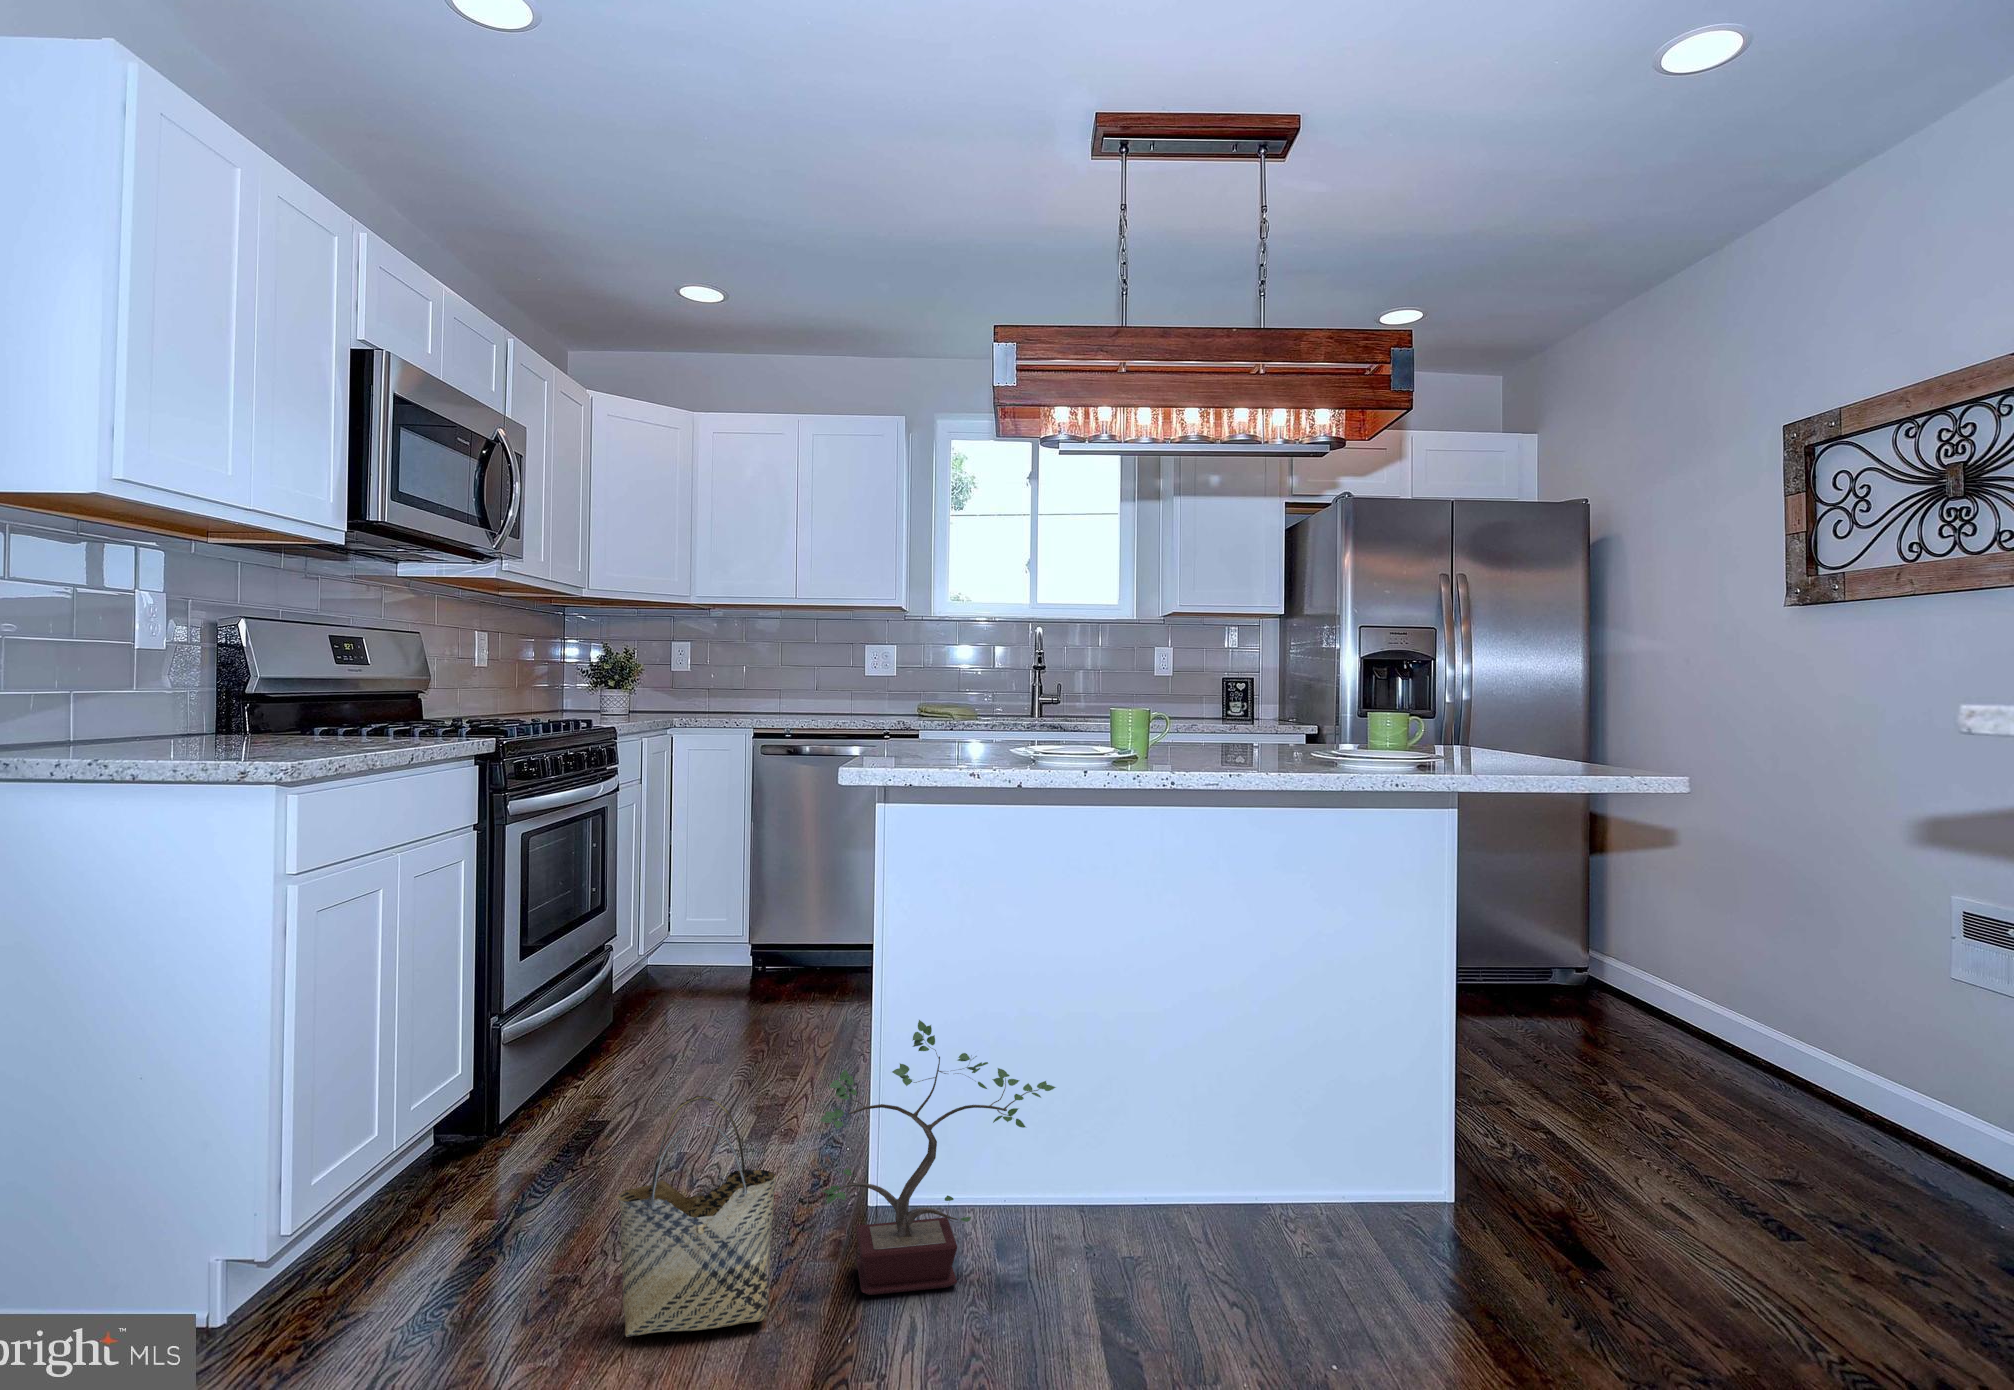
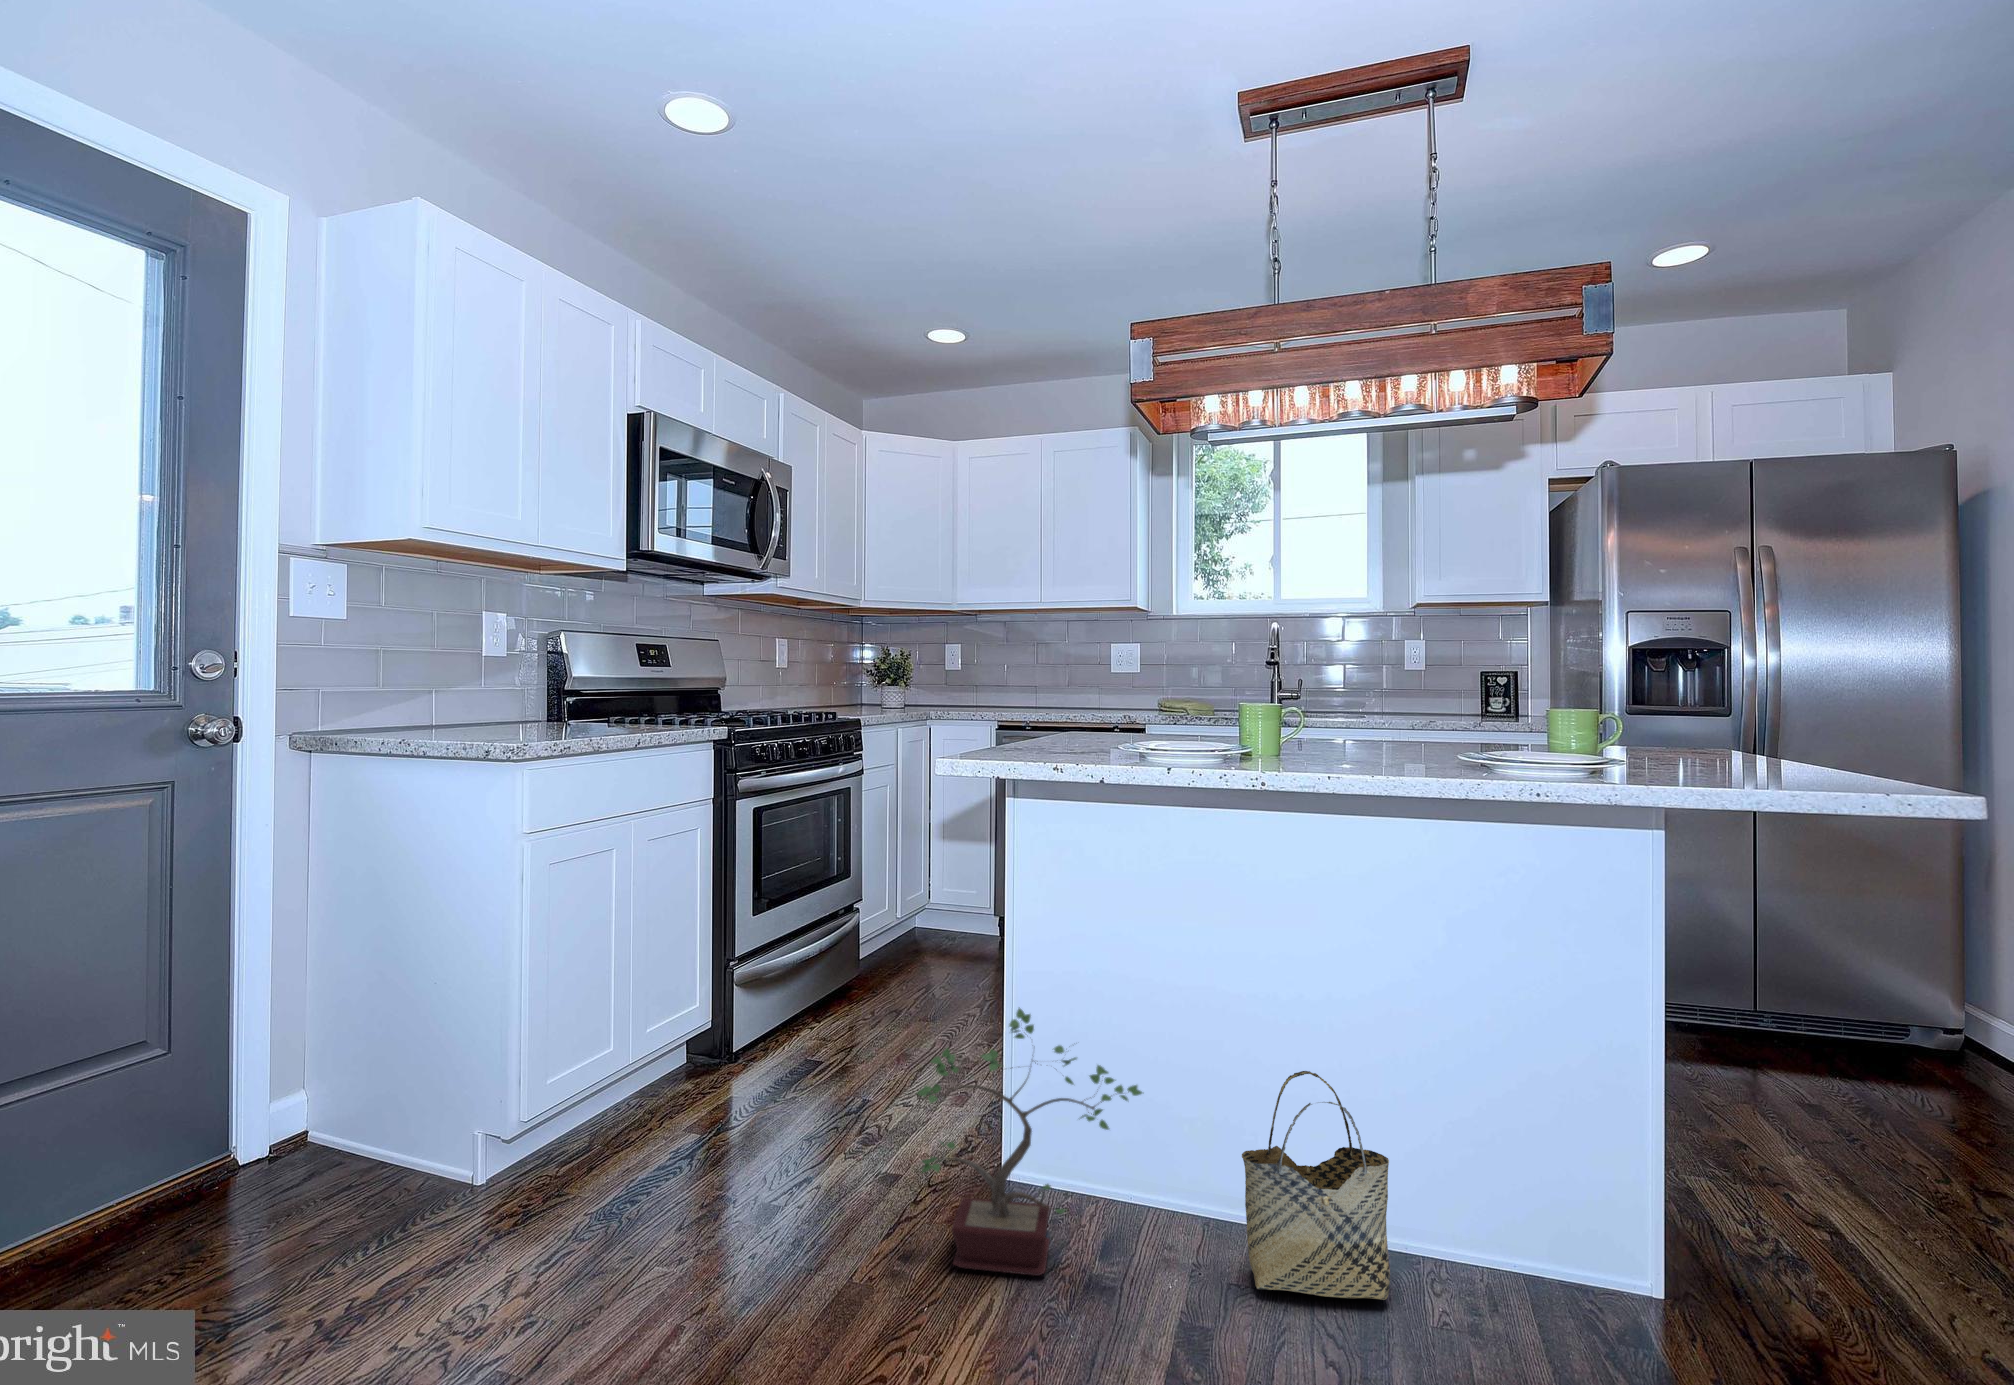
woven basket: present [617,1096,777,1337] -> present [1242,1071,1390,1300]

